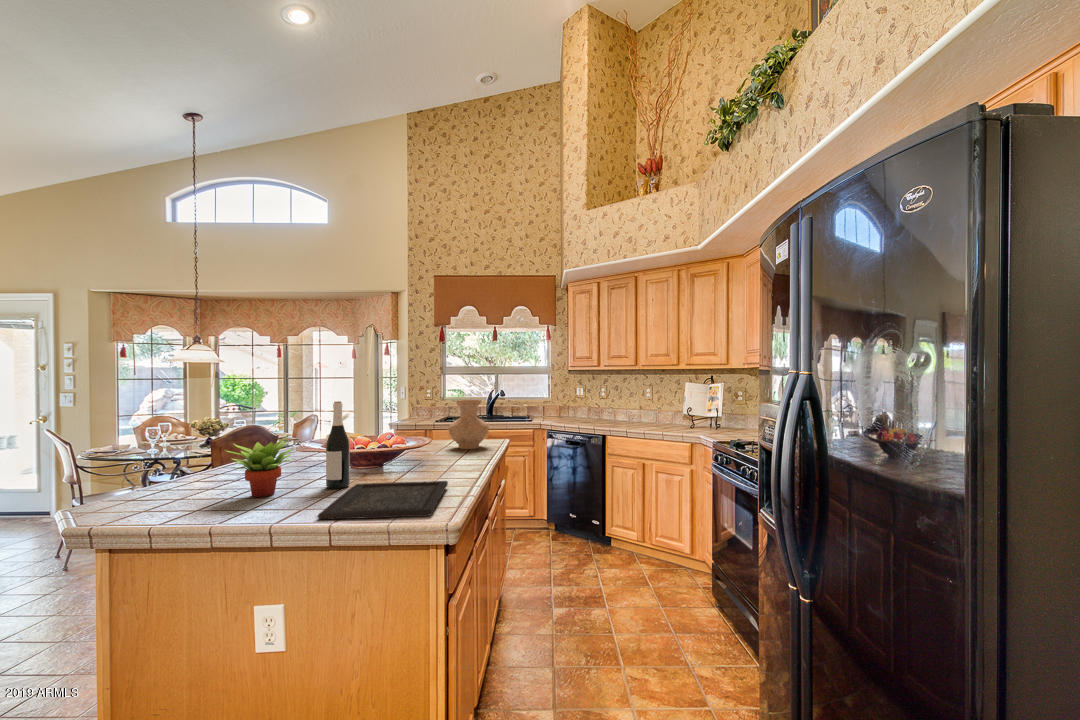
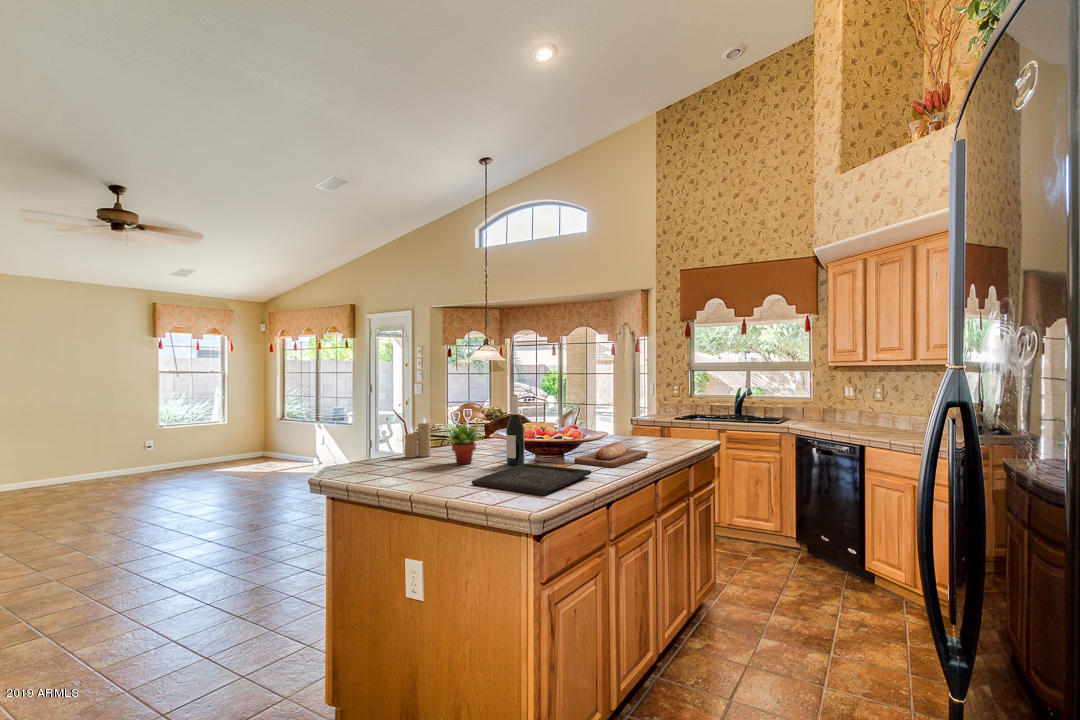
vase: present [449,400,489,449] -> none [645,398,686,447]
candle: none [151,440,195,500] -> present [405,419,431,458]
bread loaf: none [405,448,470,476] -> present [574,442,648,468]

